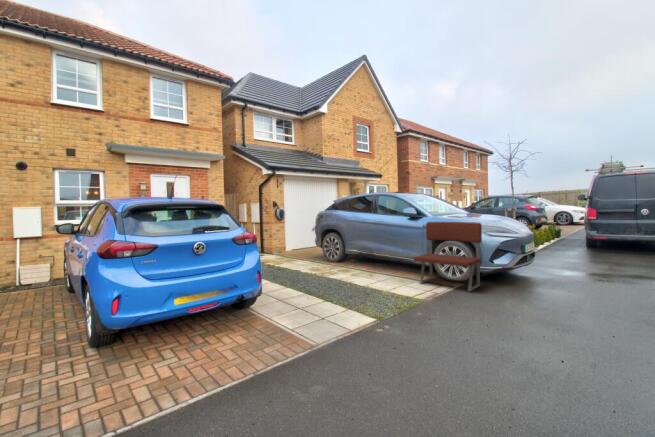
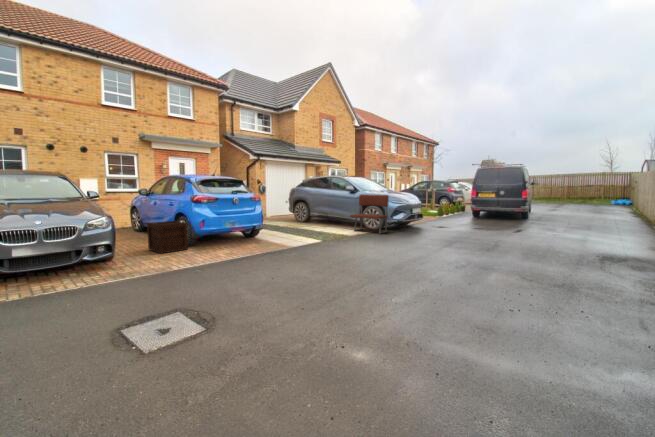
wooden crate: none [30,285,109,365] -> present [147,221,188,253]

